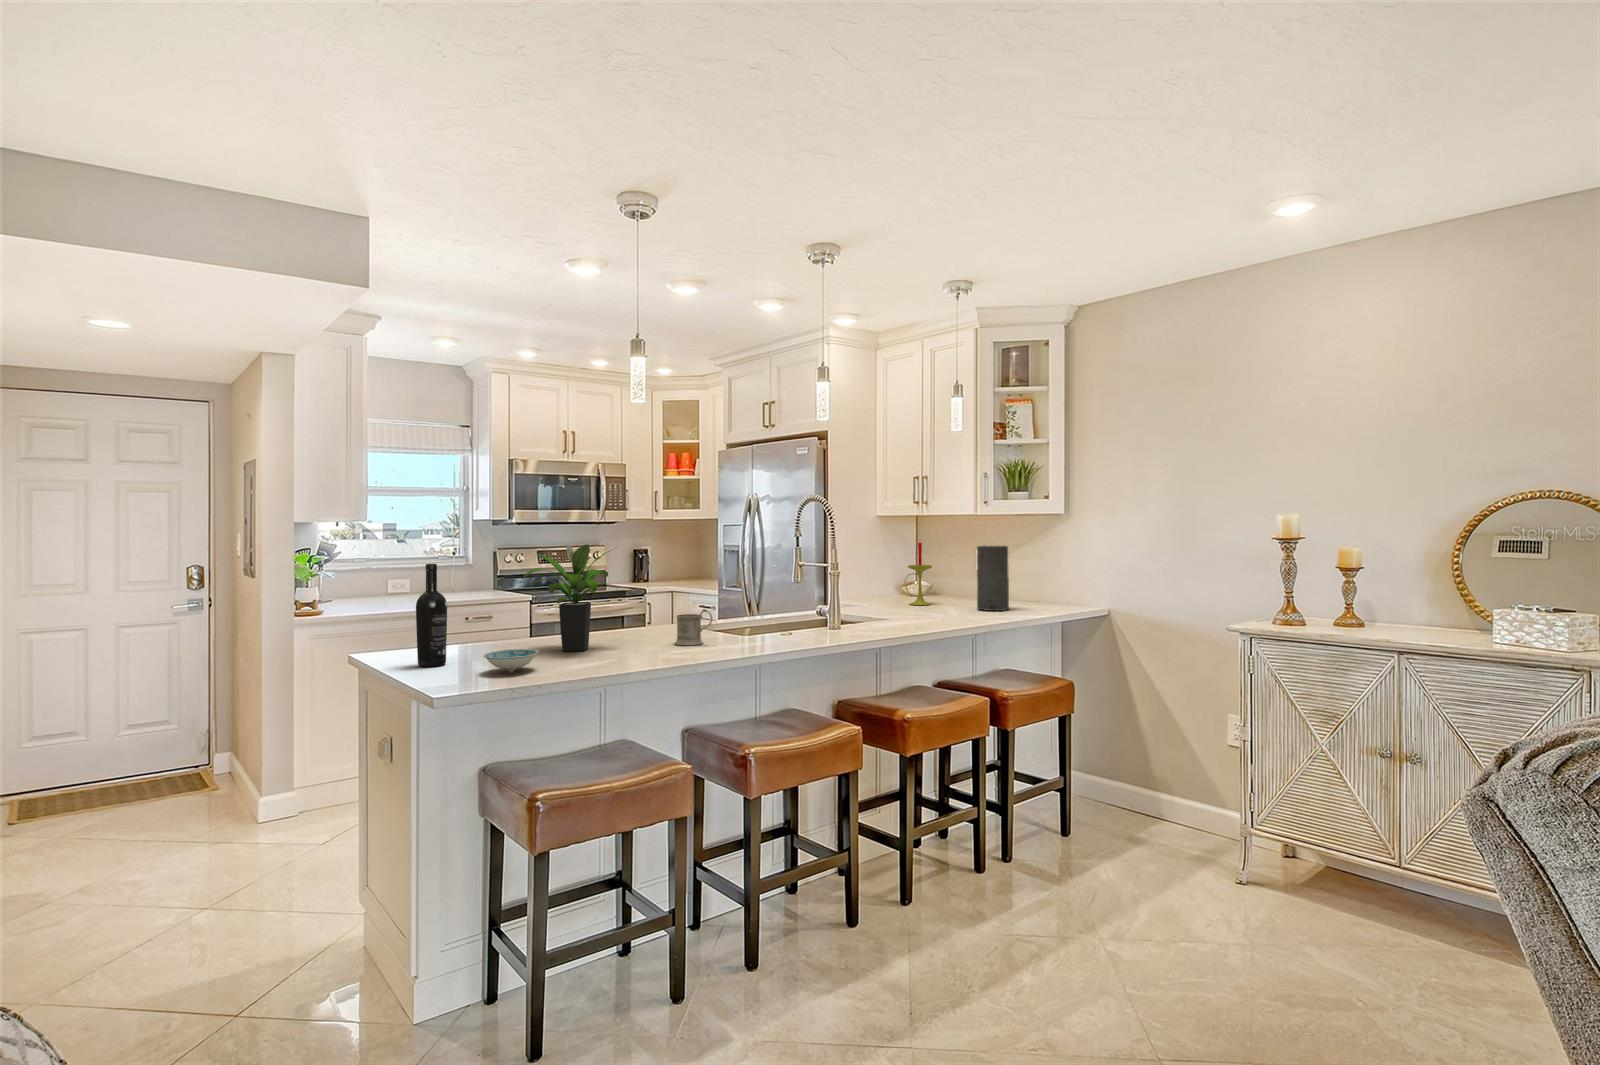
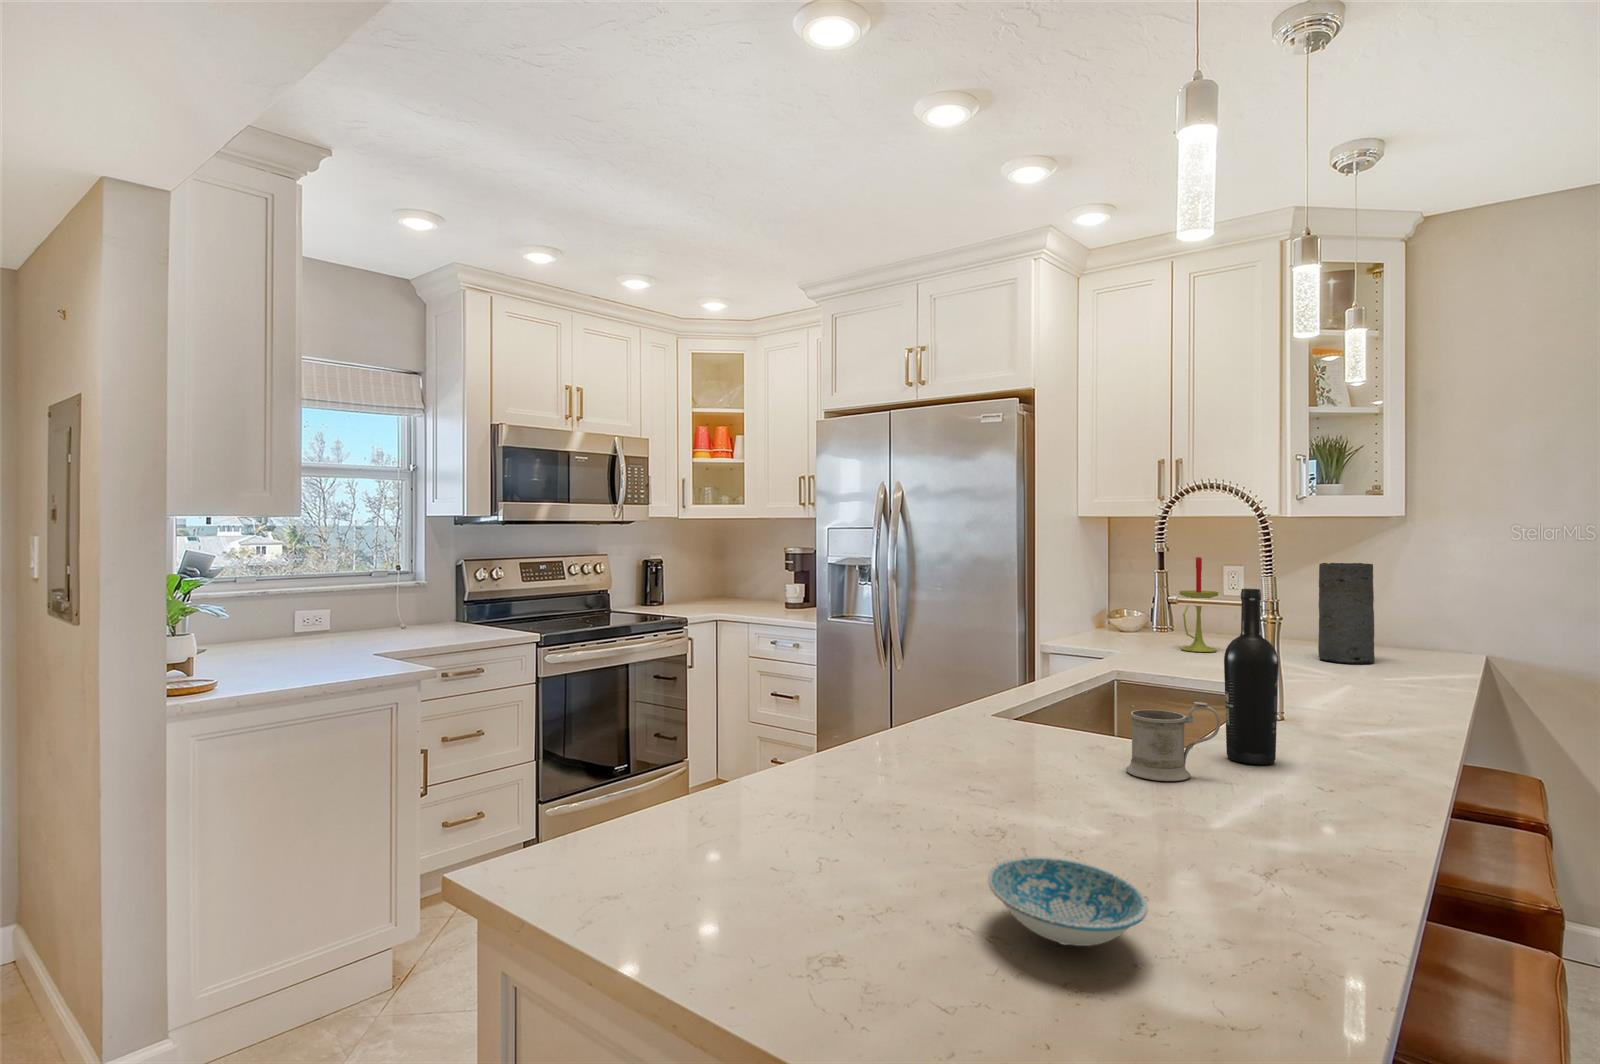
potted plant: present [522,545,611,651] -> none [876,570,1081,816]
wine bottle: present [416,564,447,667] -> present [1224,589,1279,765]

